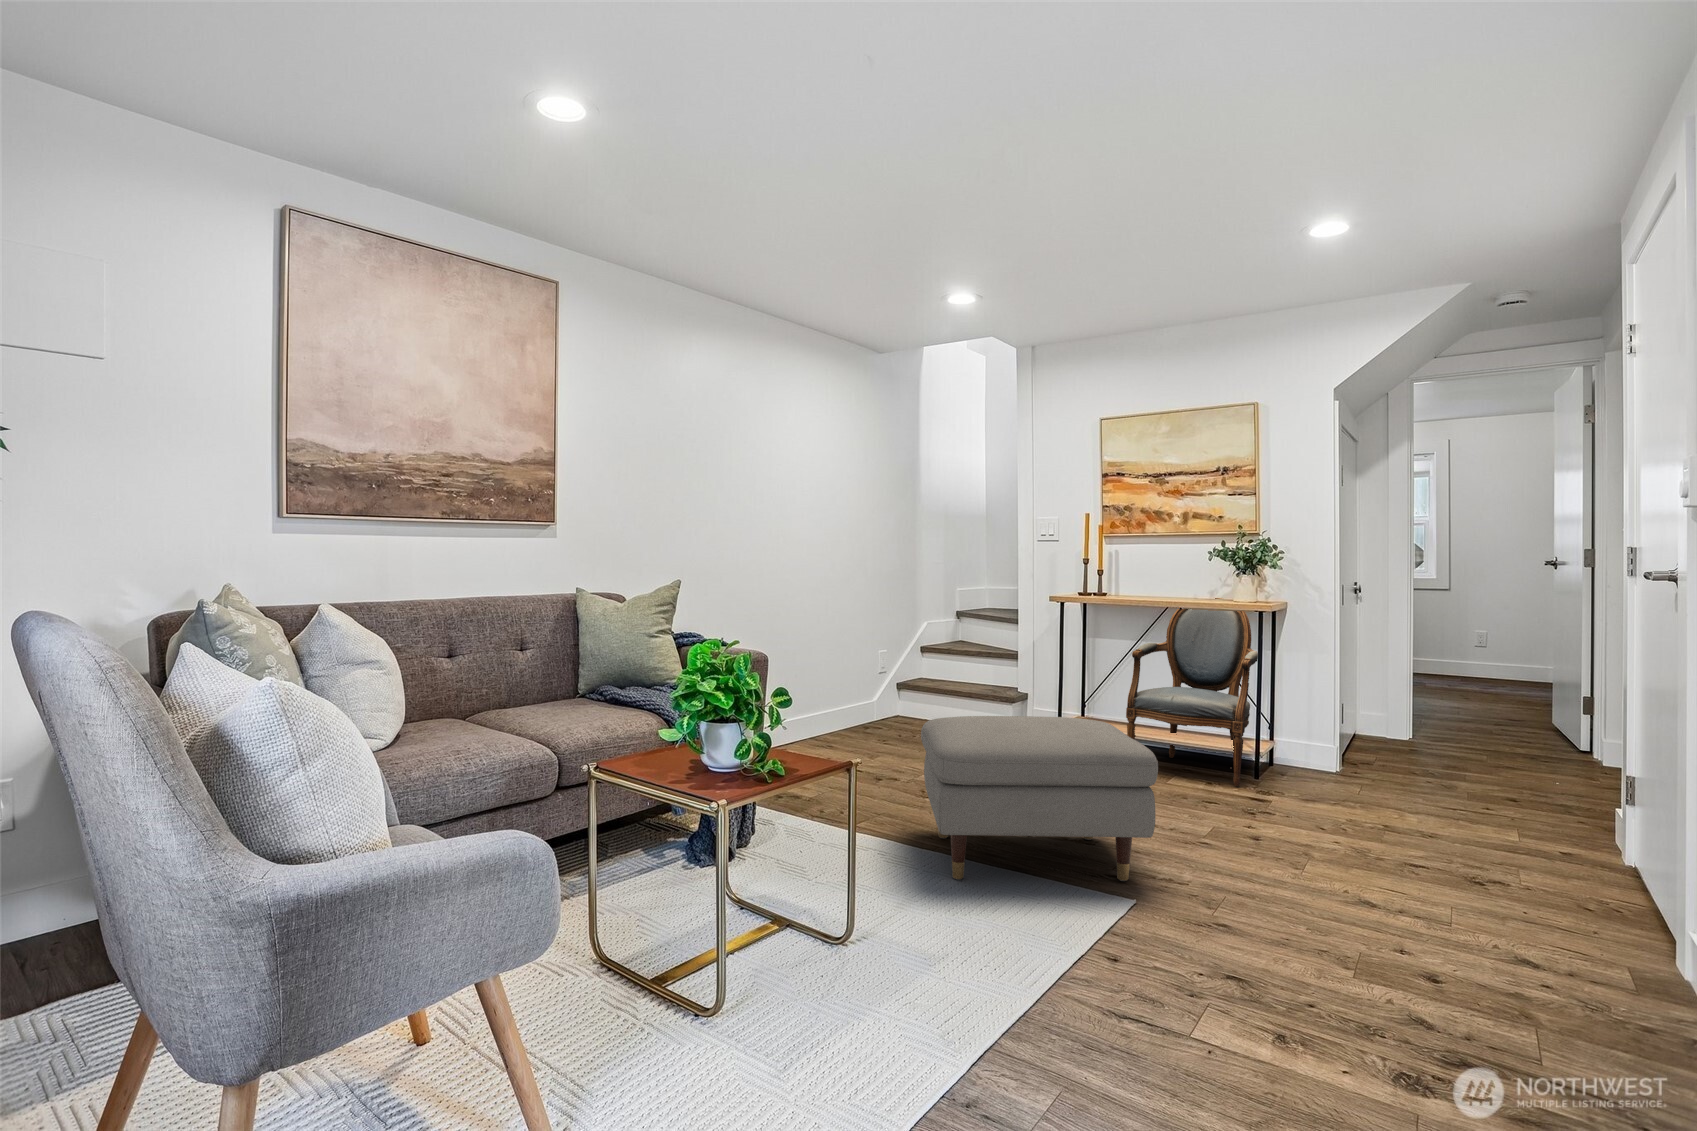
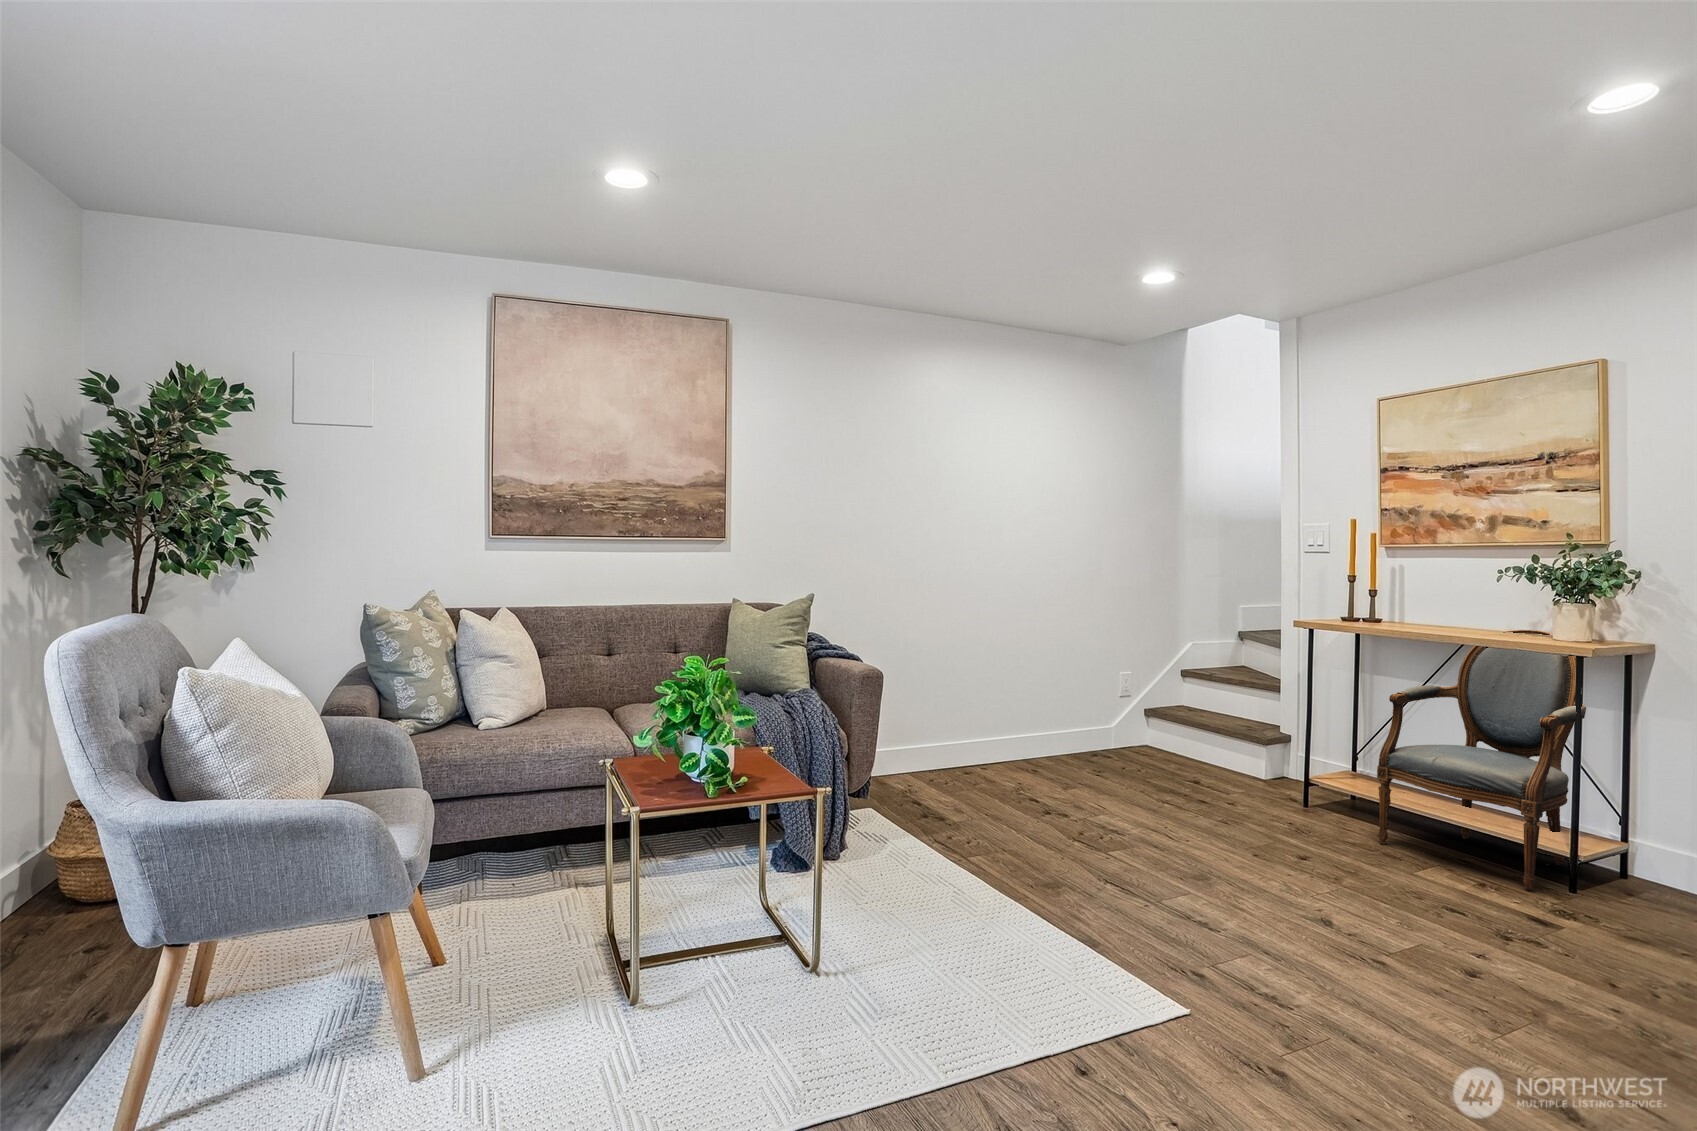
ottoman: present [921,716,1158,881] -> none [975,752,1259,980]

